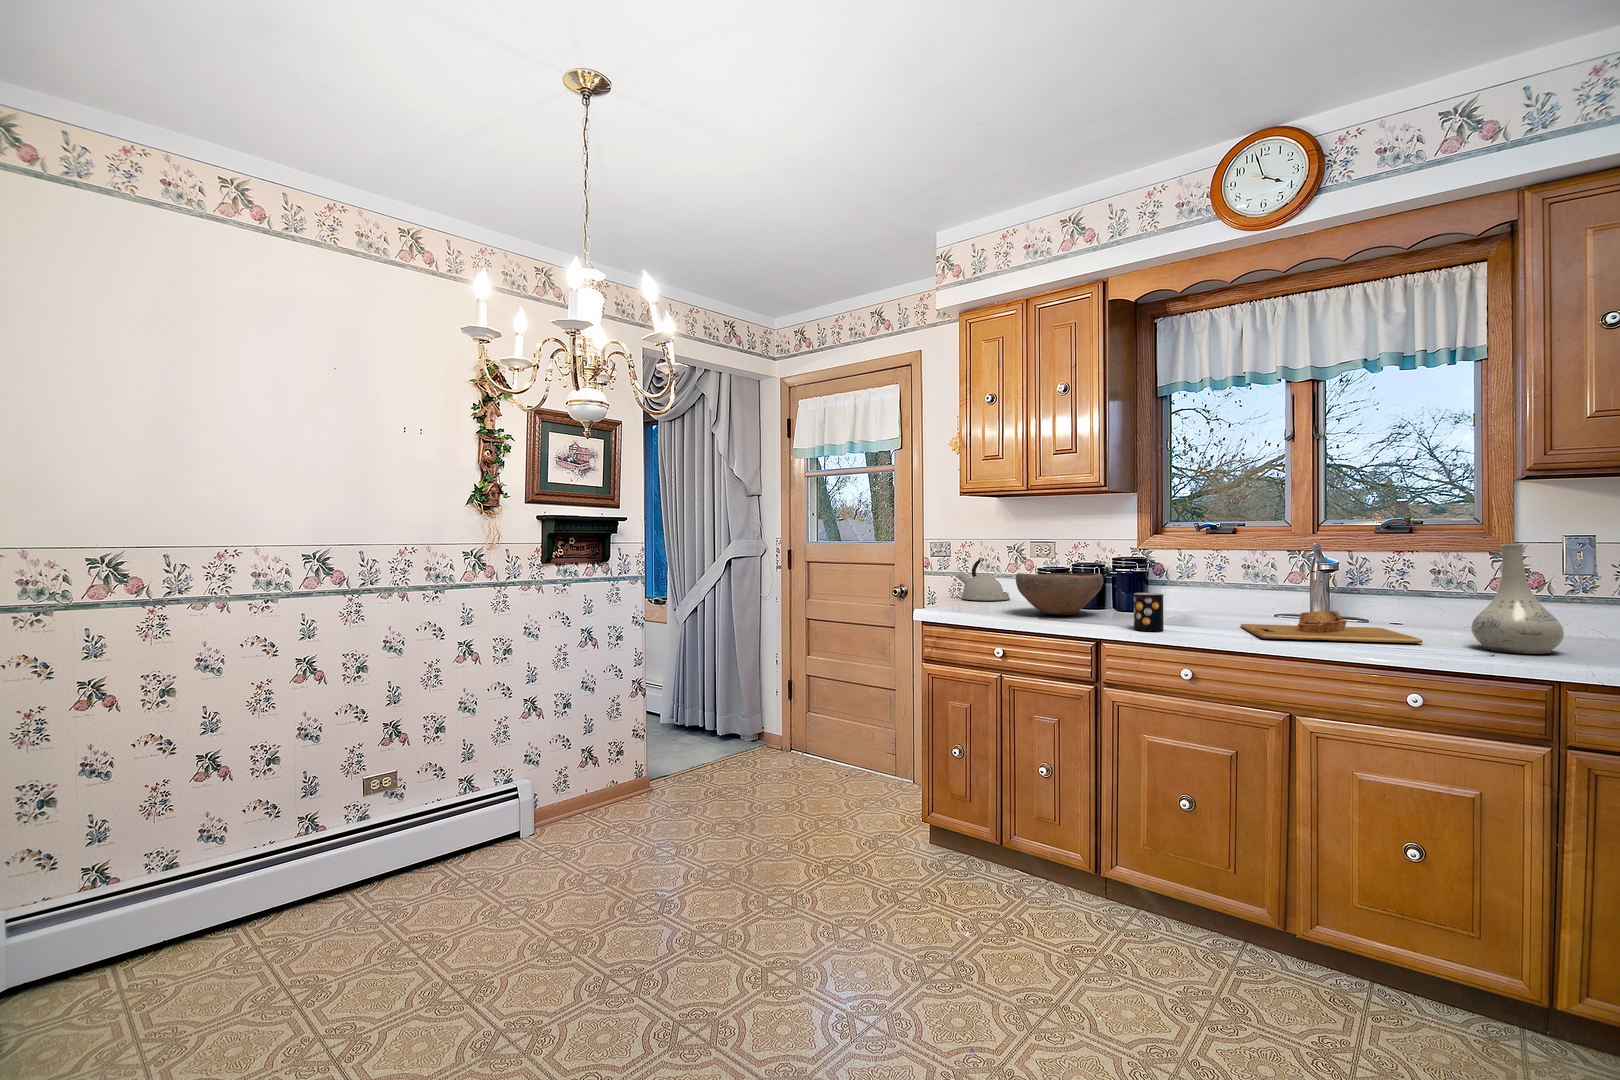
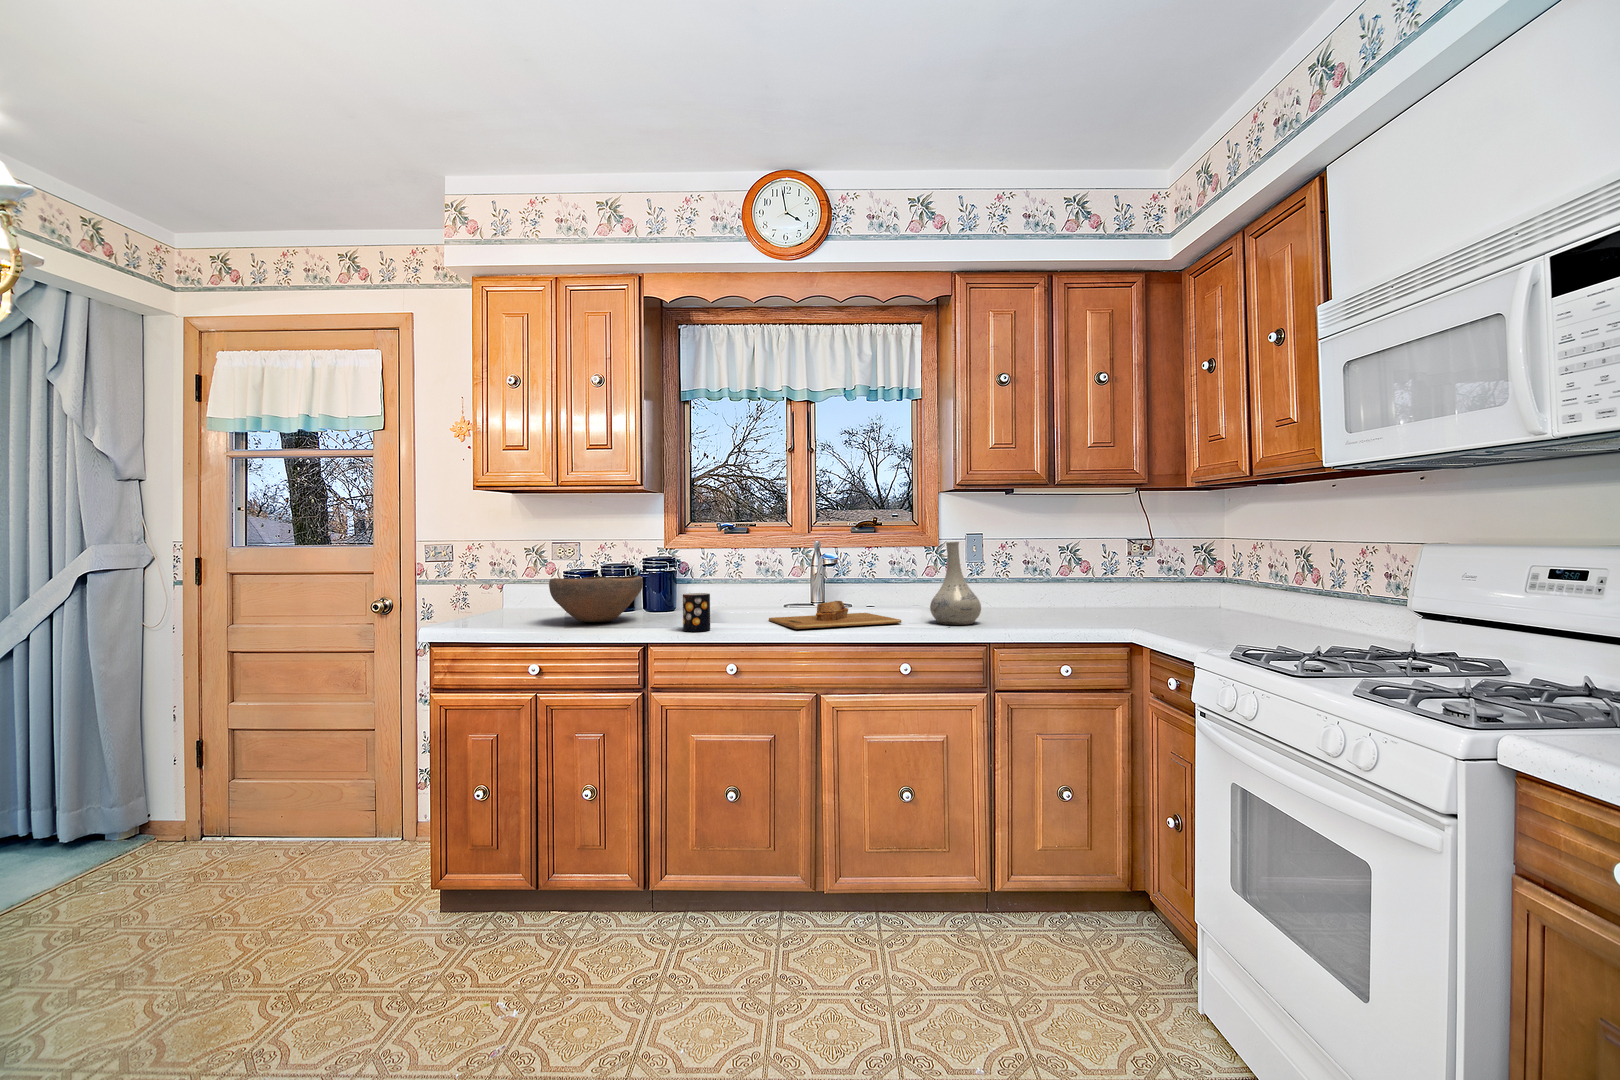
kettle: present [957,560,1010,600] -> none [463,563,529,612]

